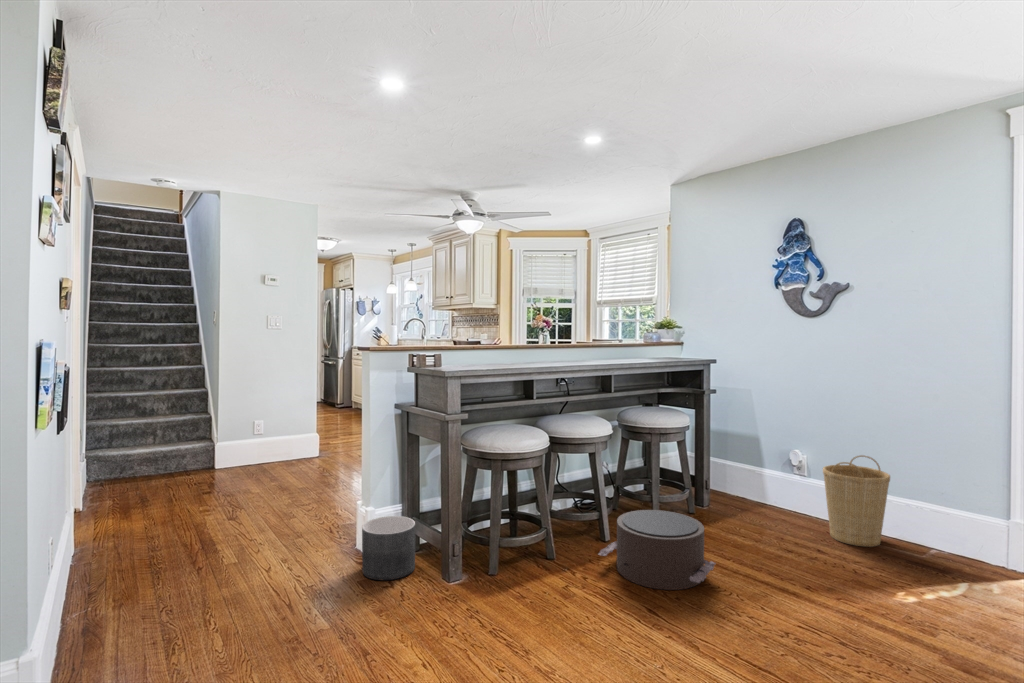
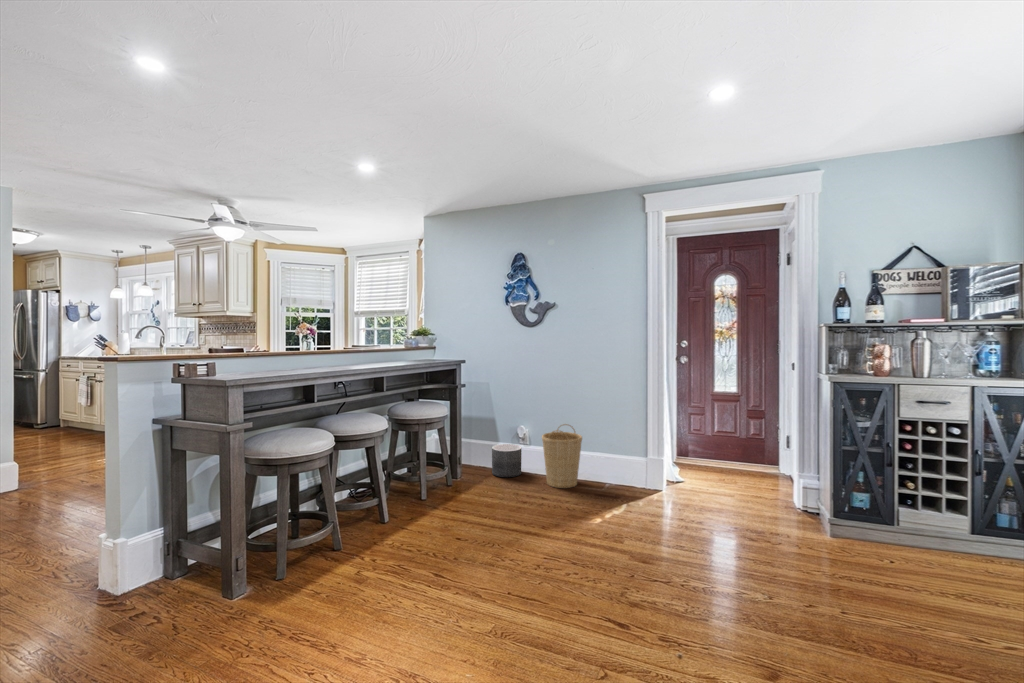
pouf: present [599,510,716,590] -> none [385,487,480,554]
planter: present [362,516,415,580] -> present [492,444,522,477]

